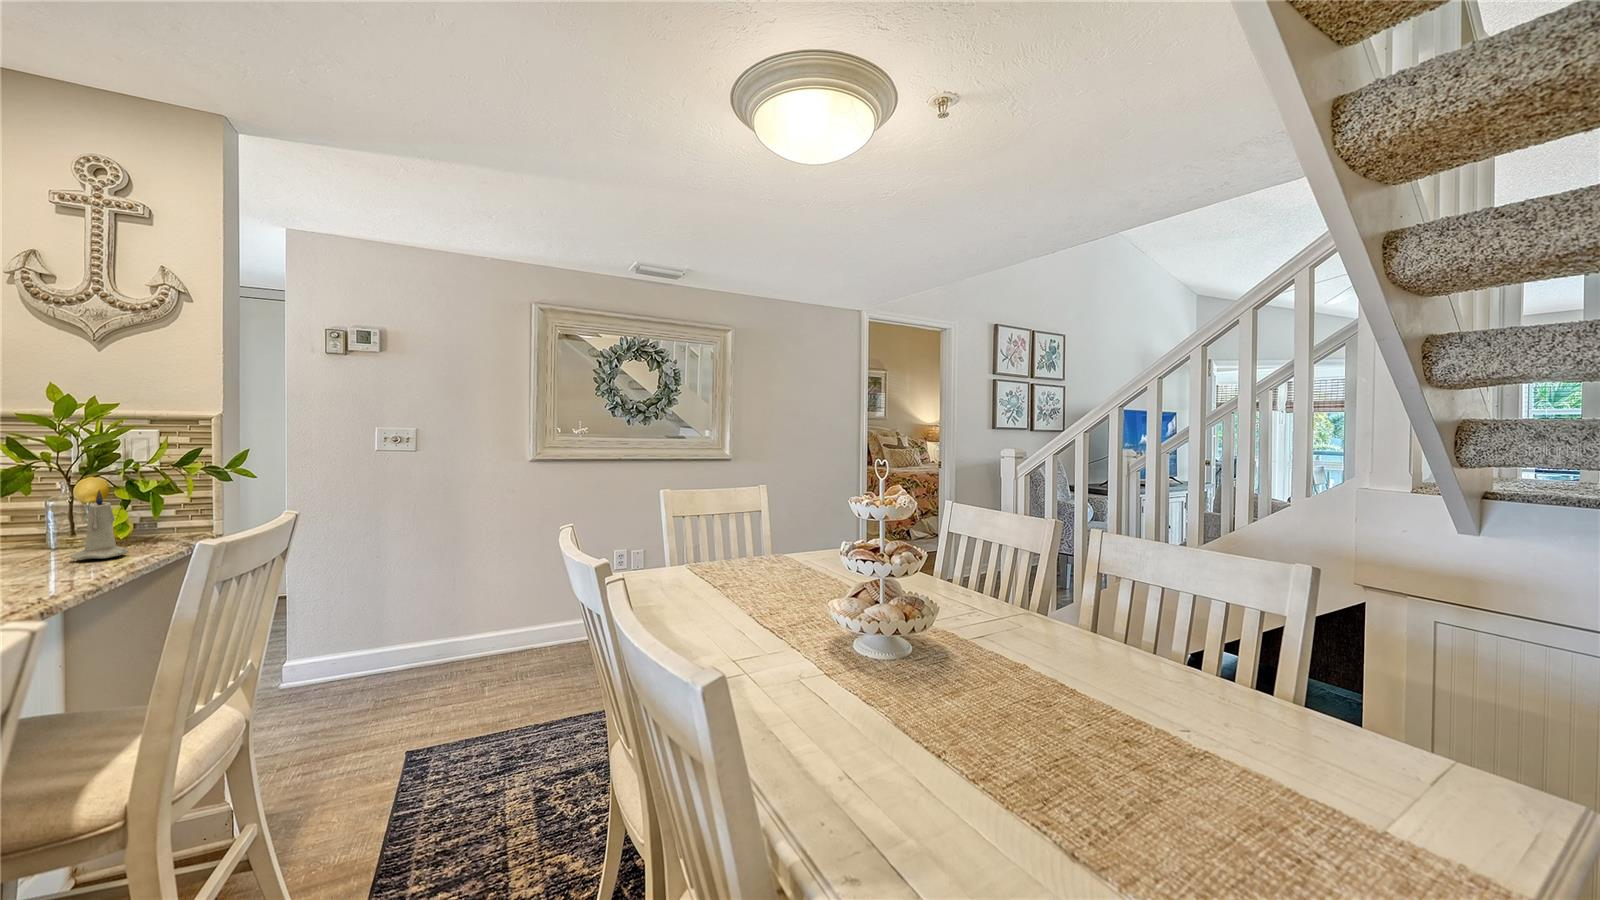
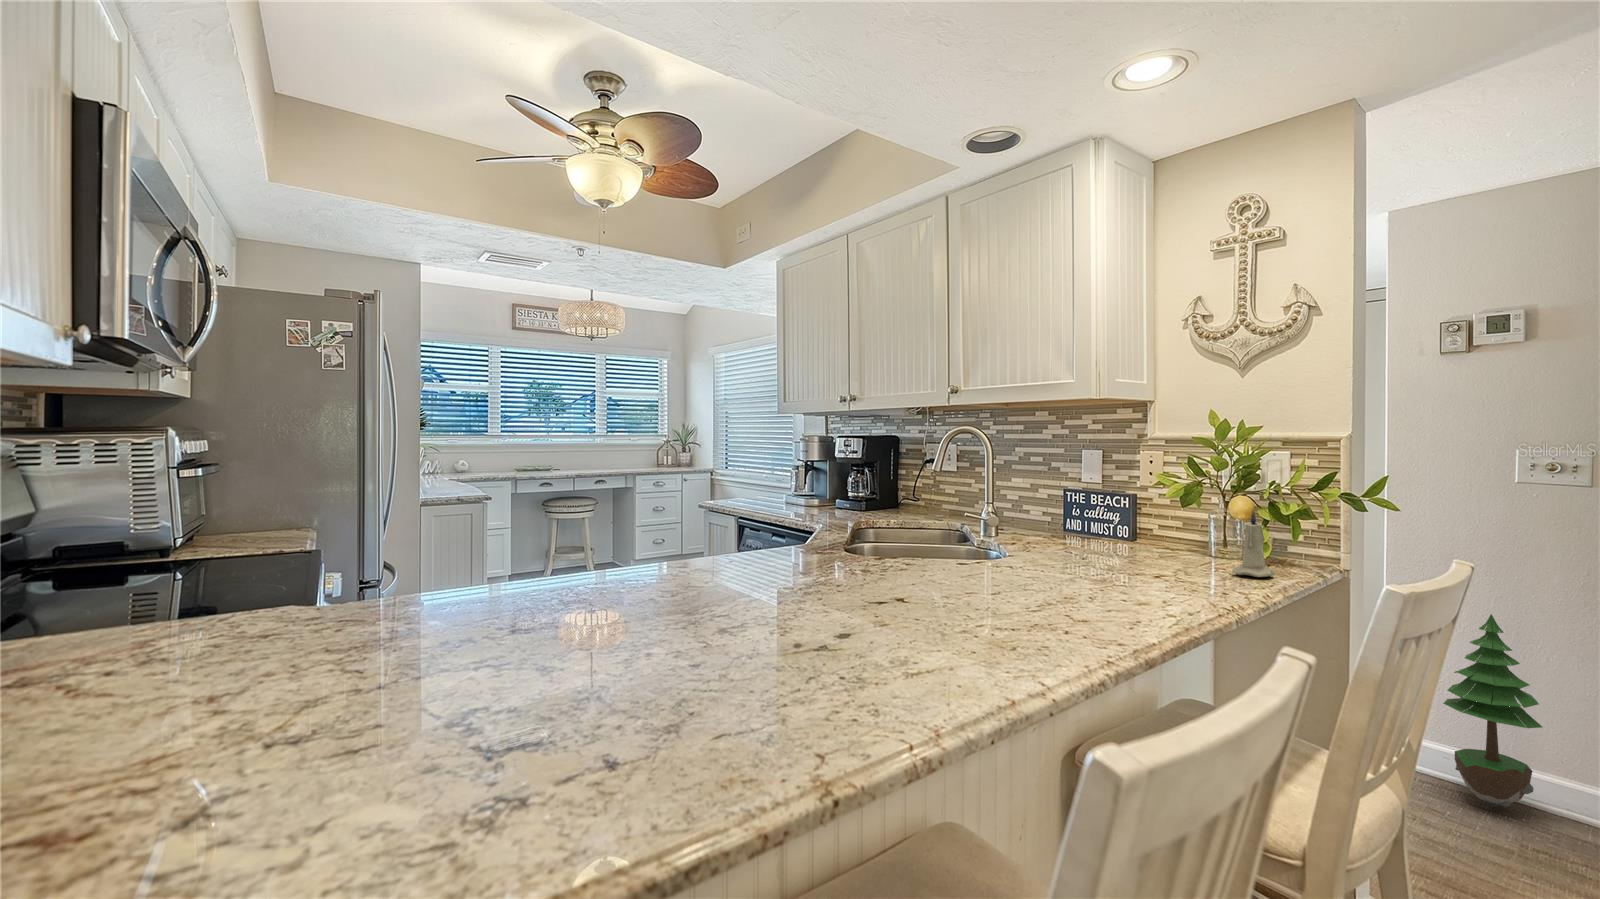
potted tree: none [325,549,389,687] -> present [1443,614,1542,807]

